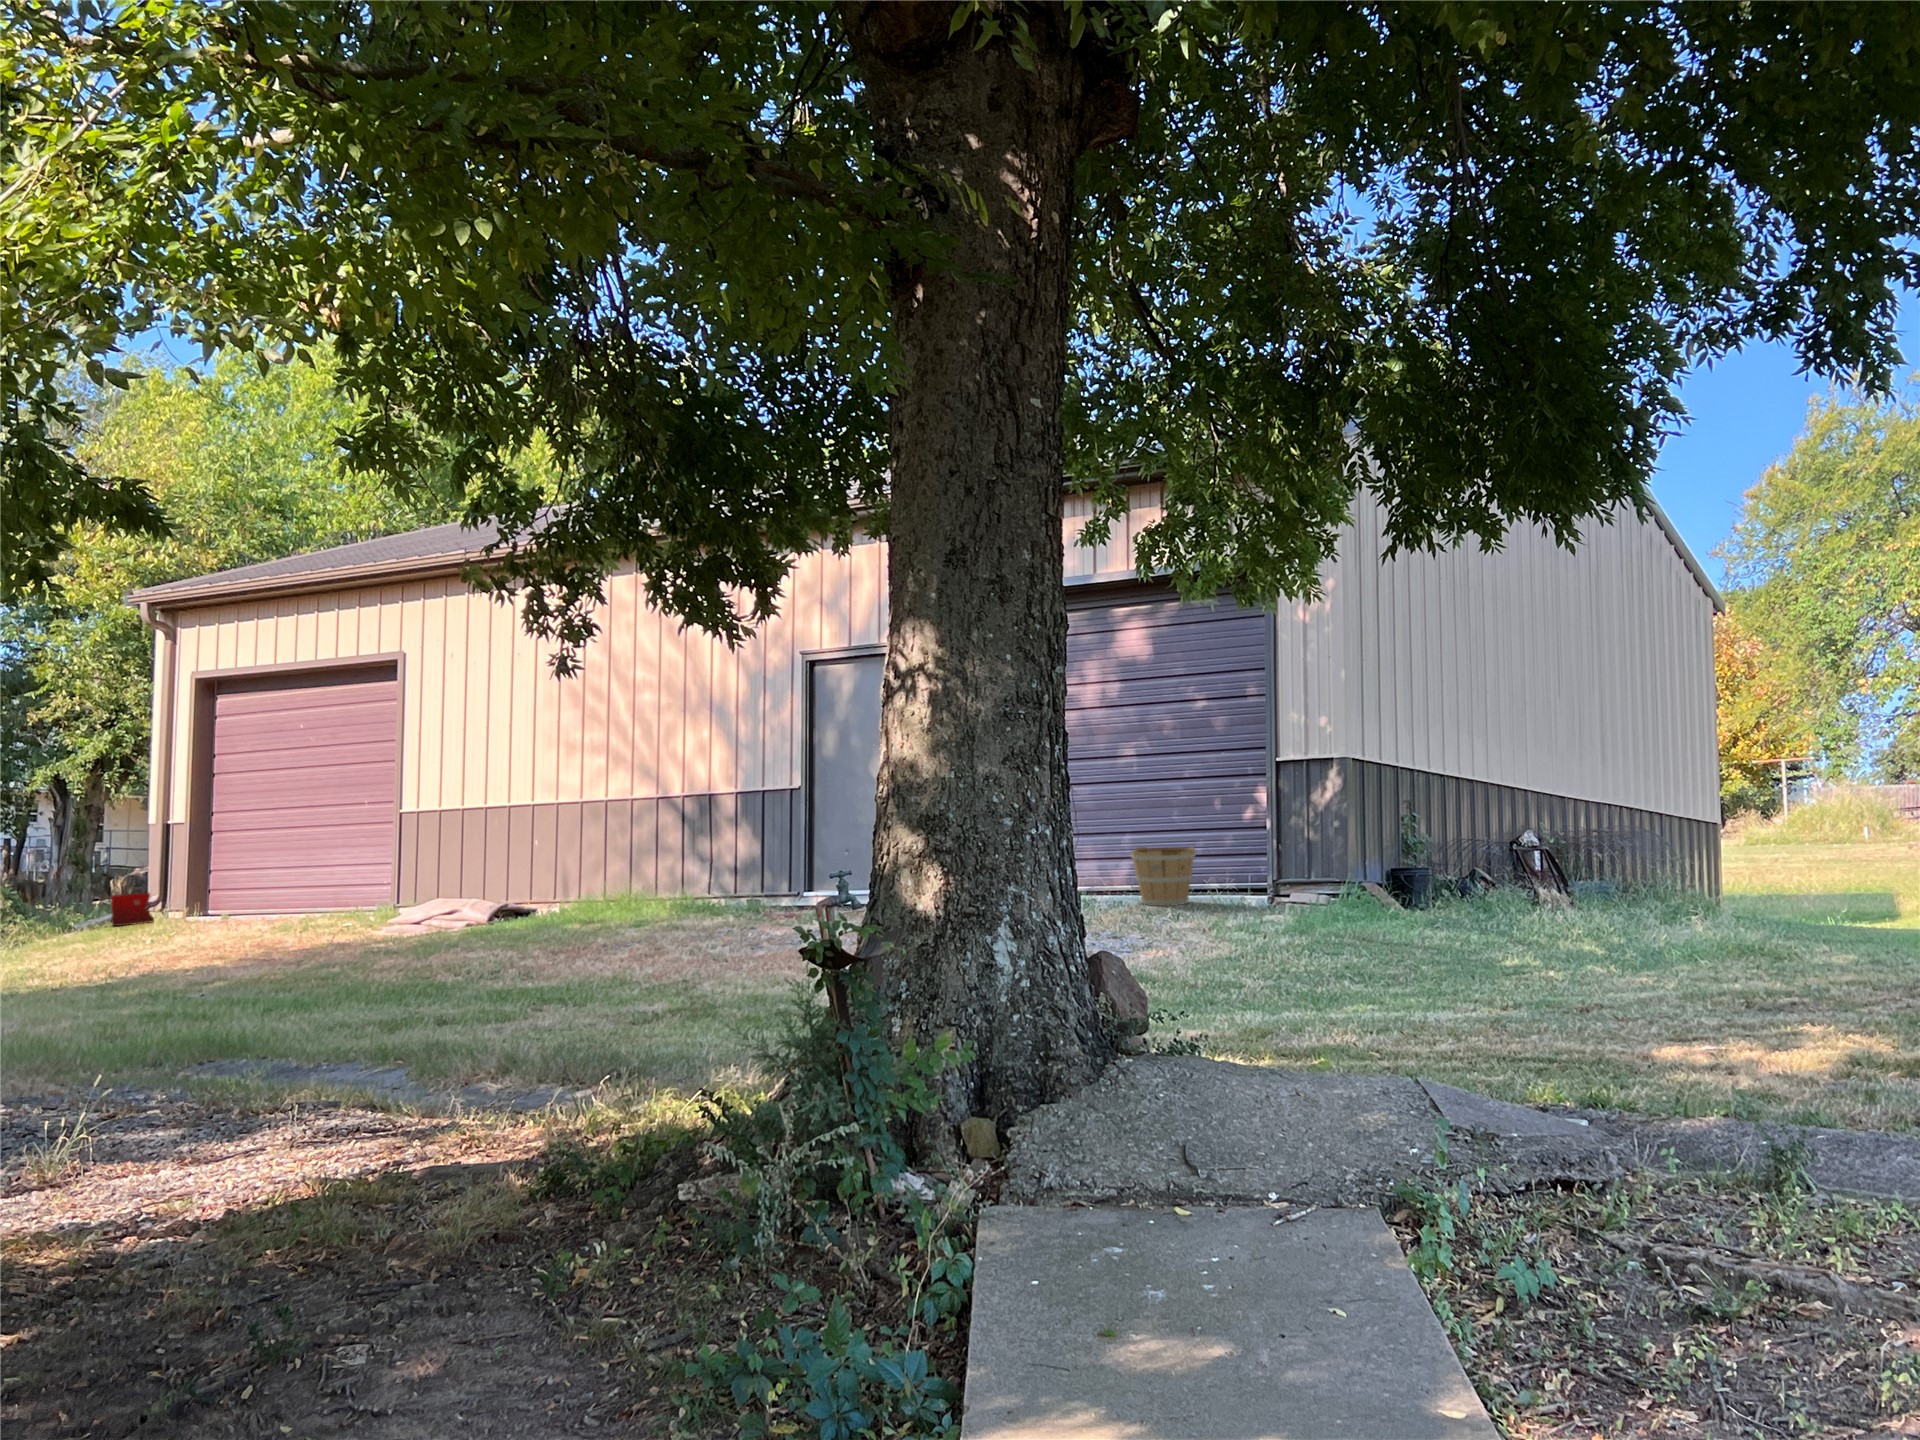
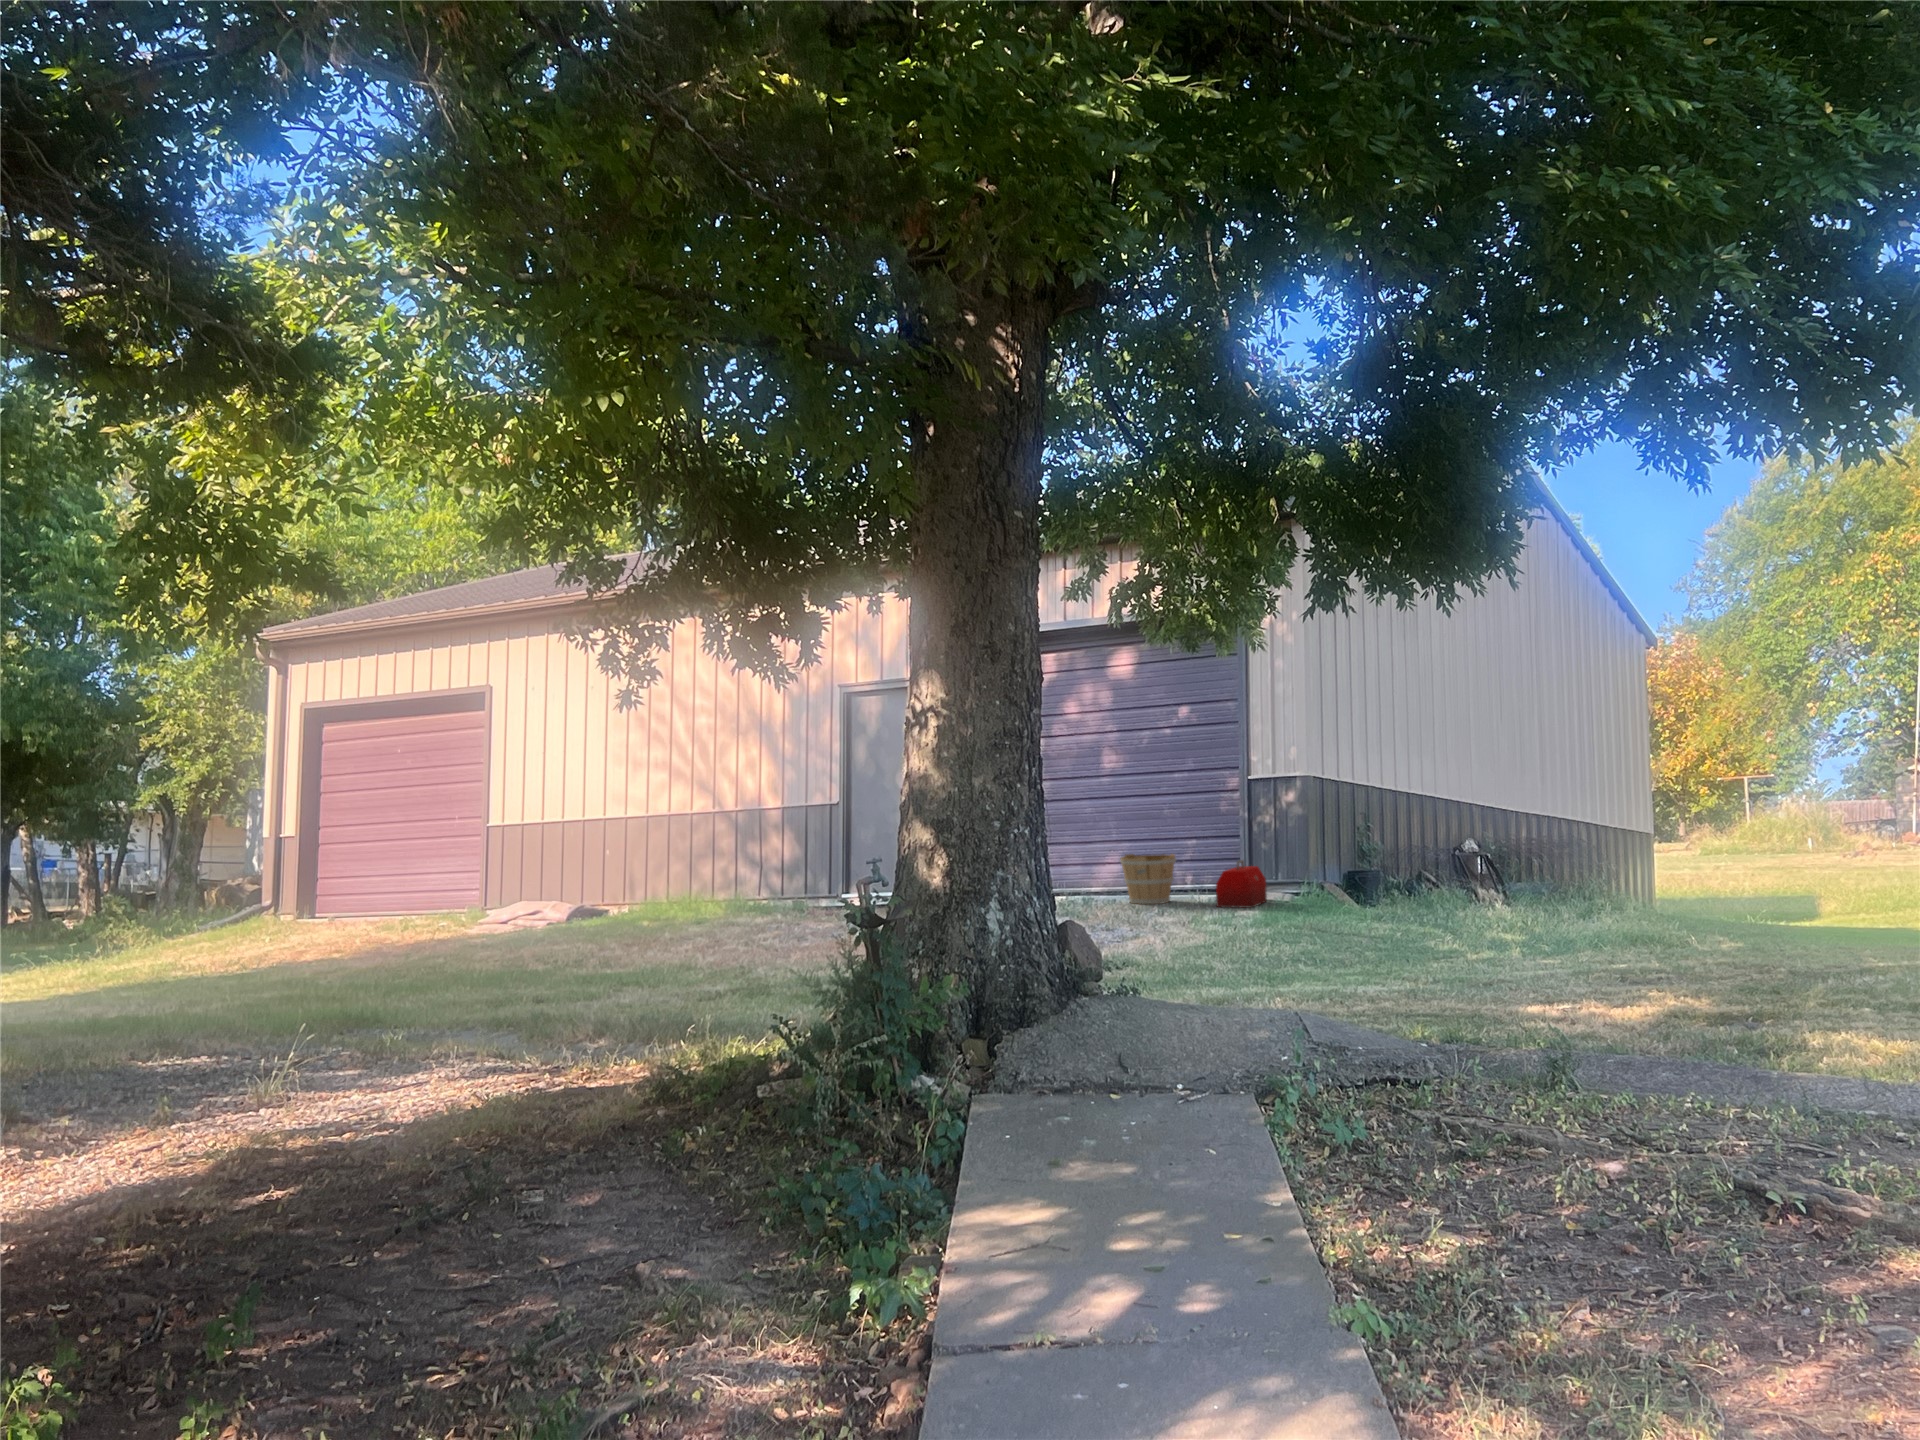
toolbox: present [111,887,154,926] -> present [1216,860,1267,908]

